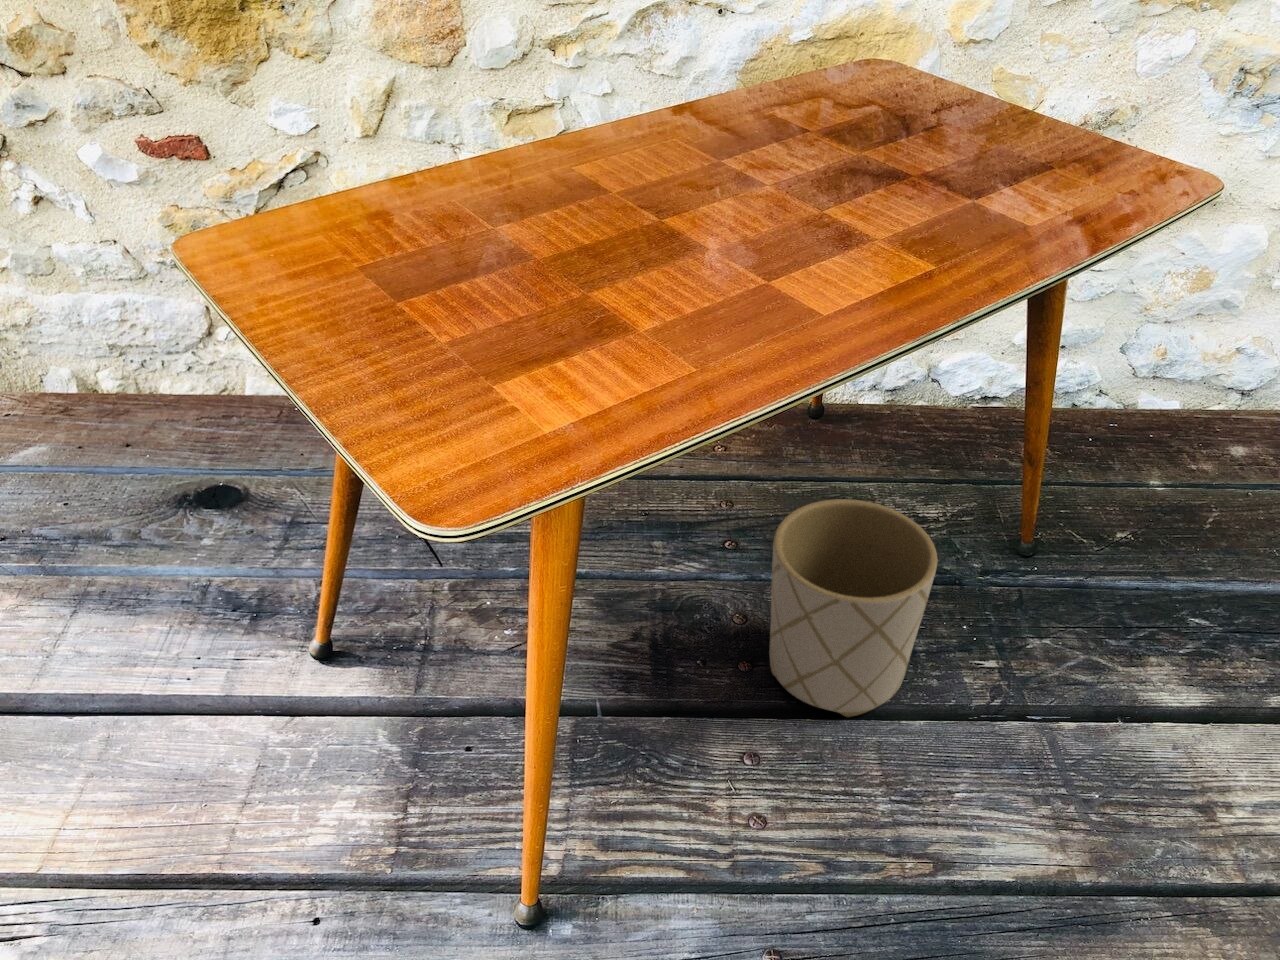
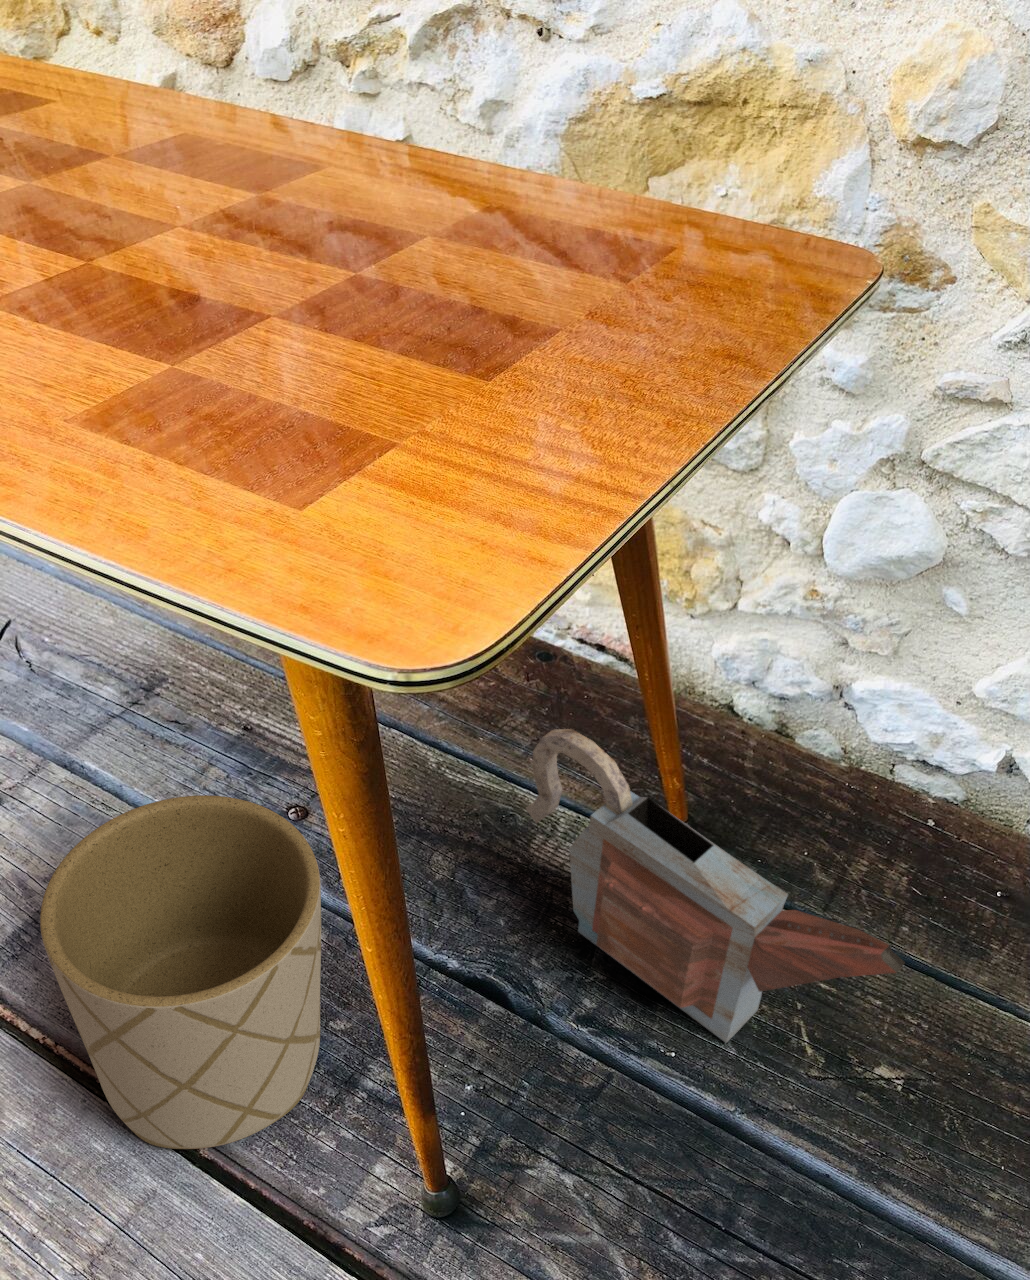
watering can: none [887,412,1158,555] -> present [526,729,905,1043]

